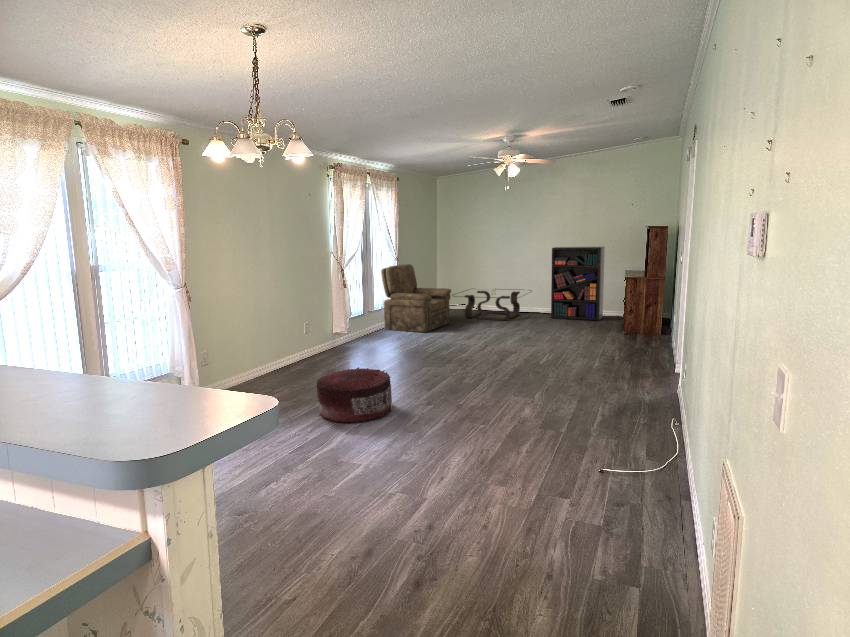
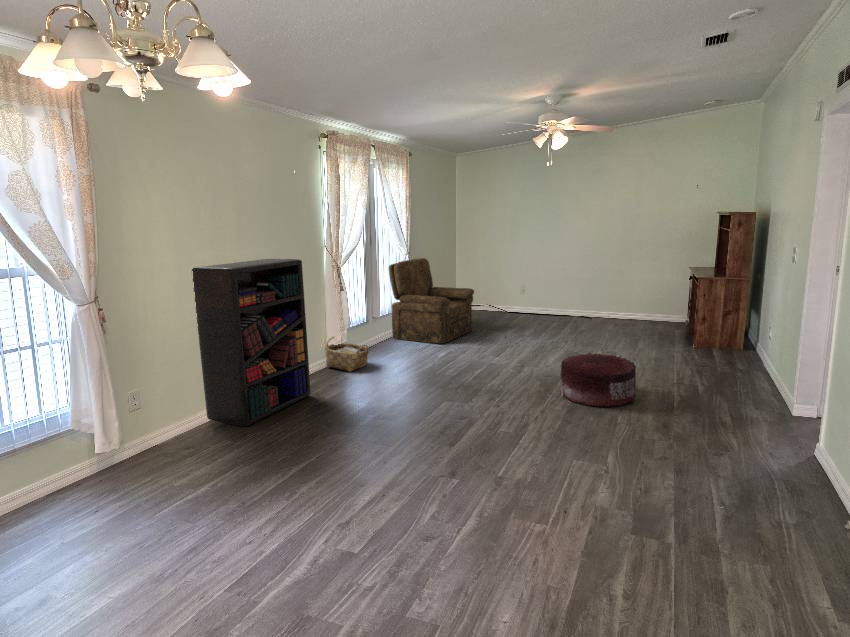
bookshelf: present [551,246,605,320] -> present [192,259,311,426]
coffee table: present [464,291,520,321] -> none [475,286,572,327]
woven basket: none [333,324,368,351] -> present [325,337,369,372]
pouf: present [317,367,392,423] -> present [561,353,636,407]

